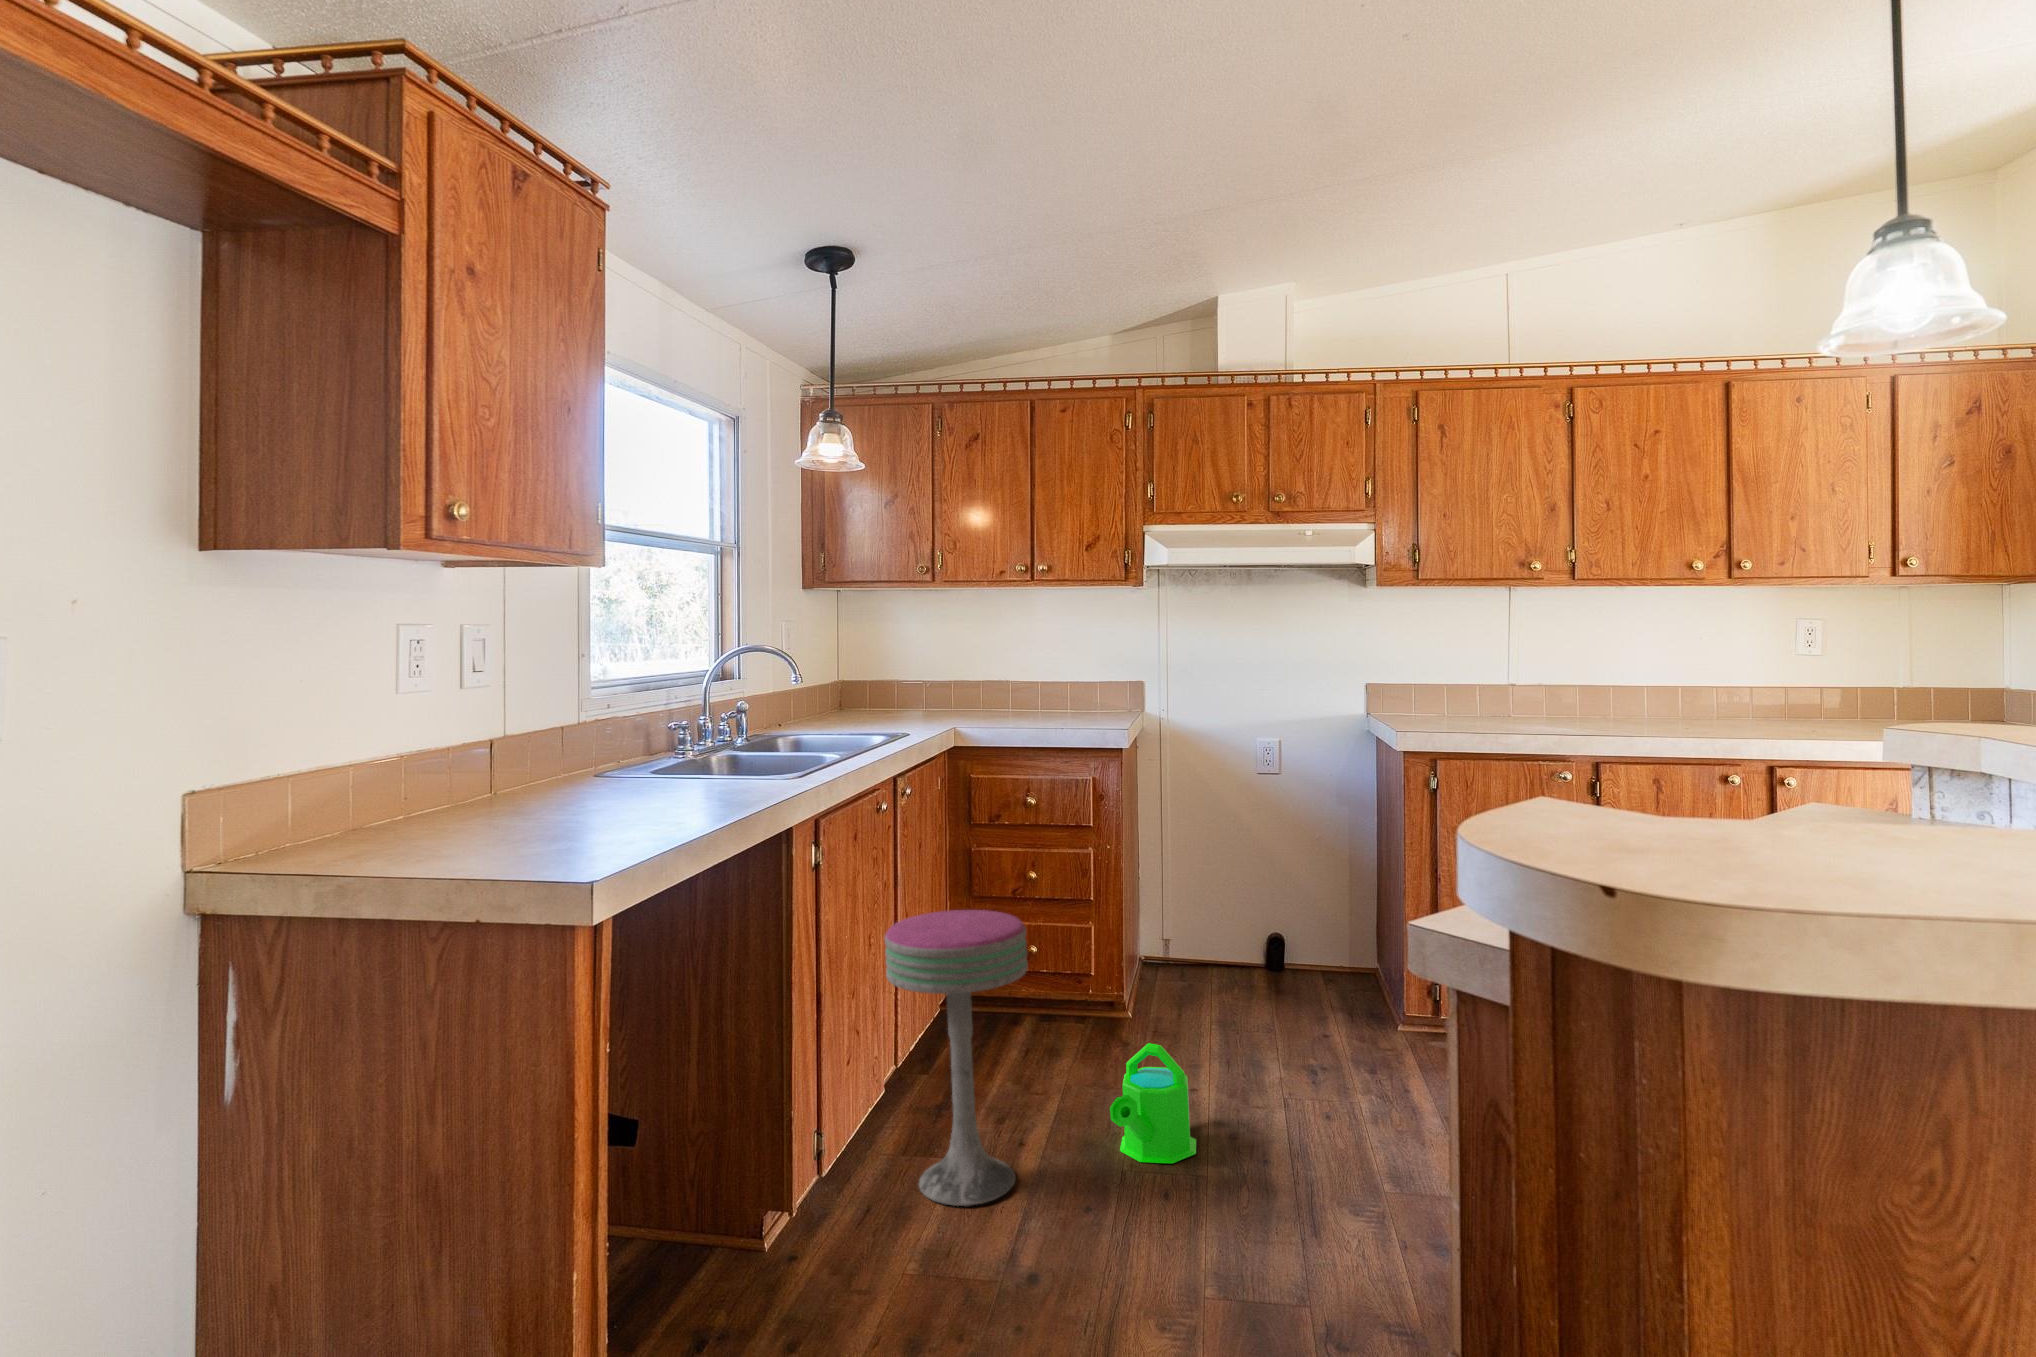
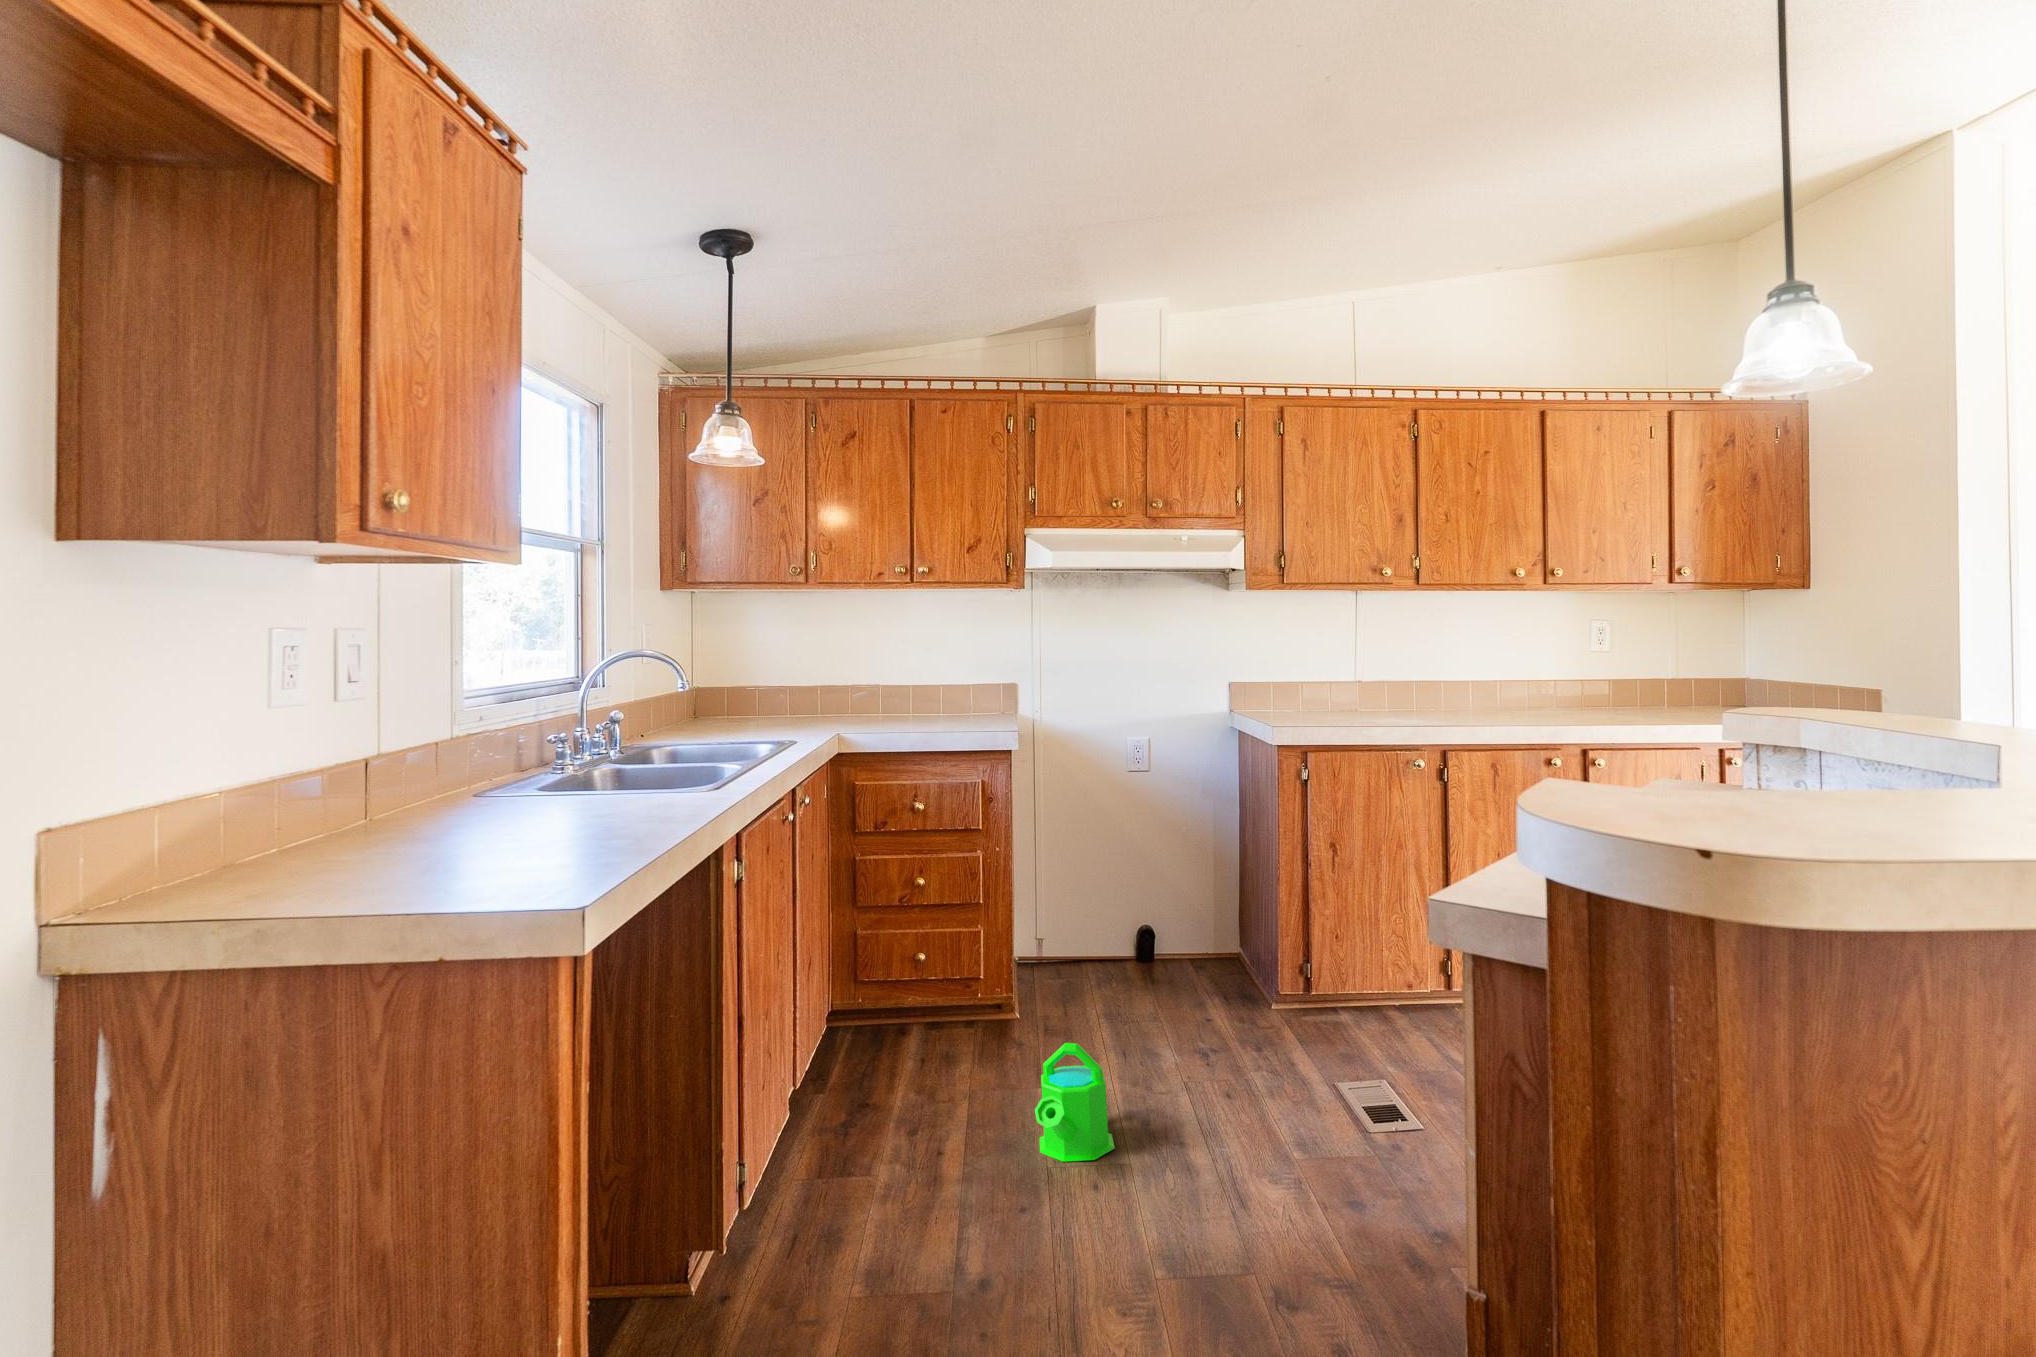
bar stool: present [885,910,1028,1206] -> none [807,919,955,1224]

